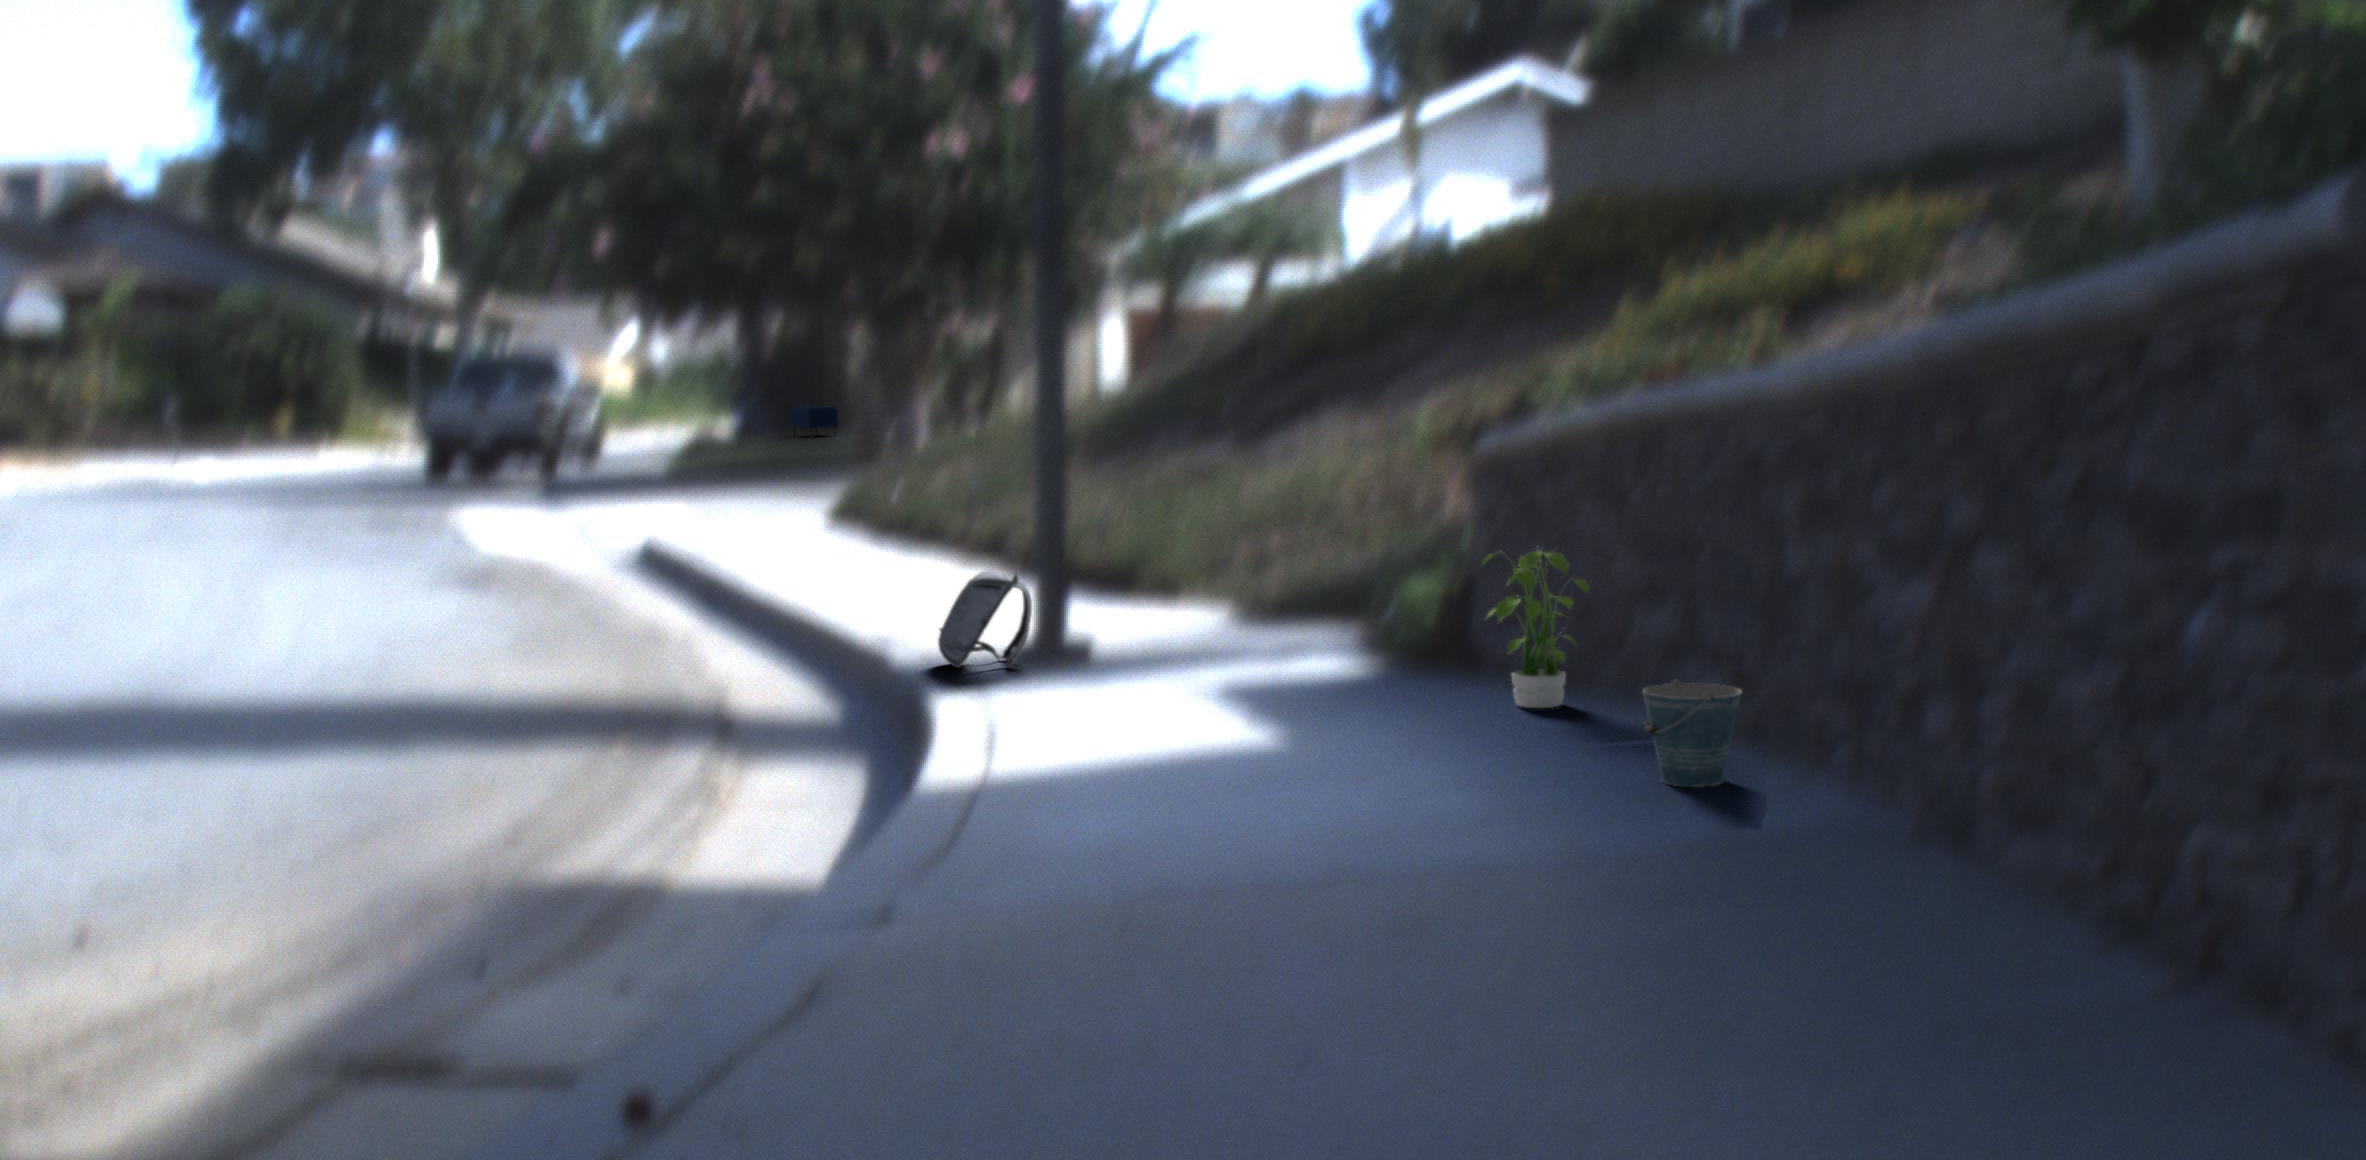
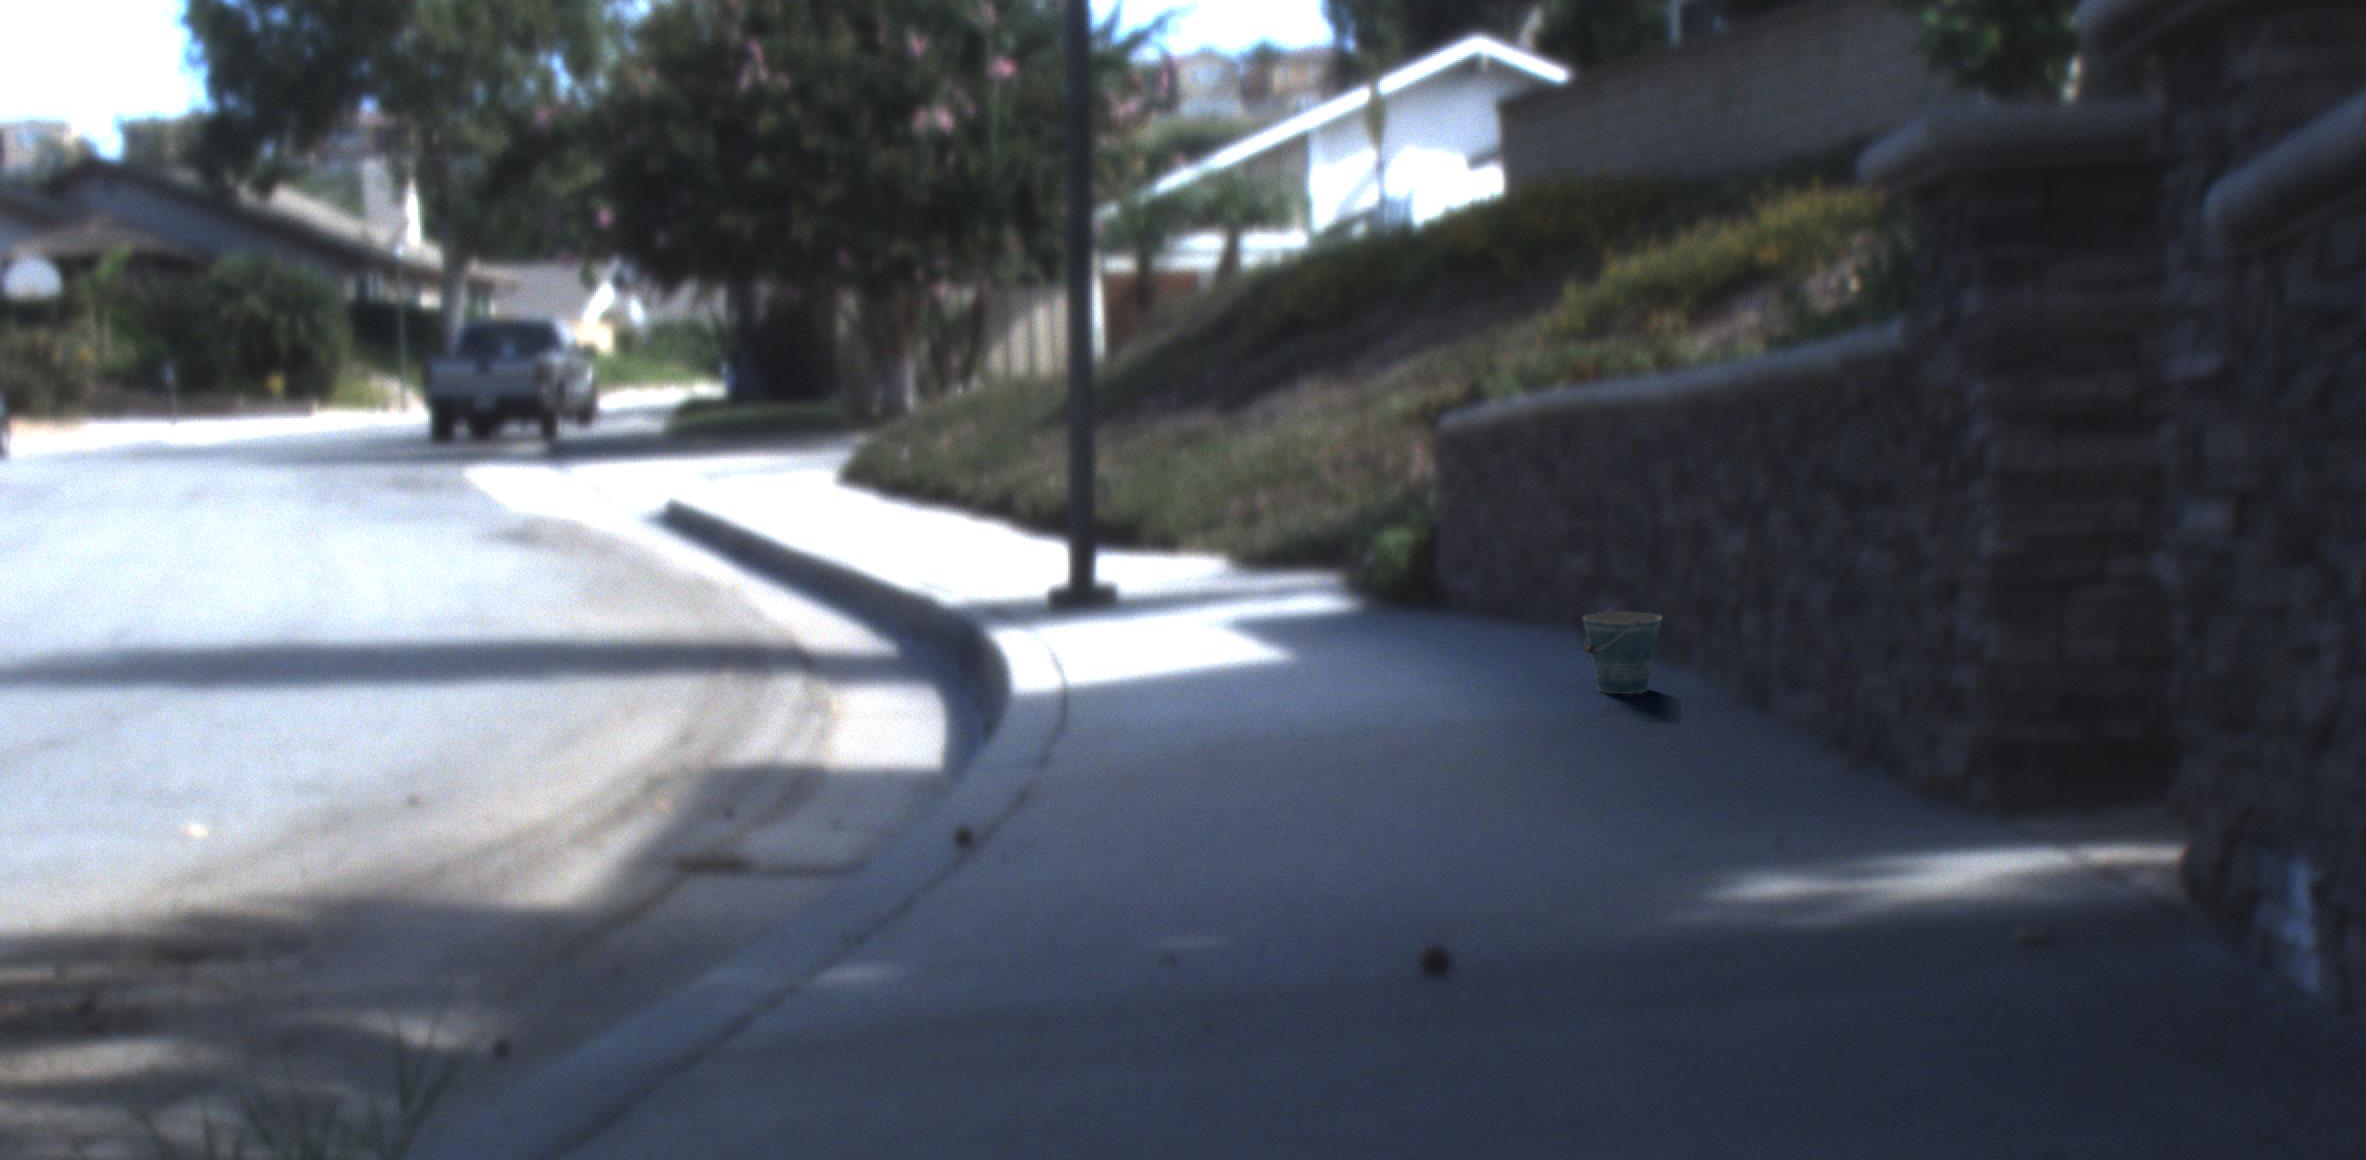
bench: present [790,407,838,437] -> none [773,368,821,399]
potted plant: present [1483,550,1590,708] -> none [1451,501,1542,636]
backpack: present [938,570,1032,668] -> none [985,524,1066,608]

